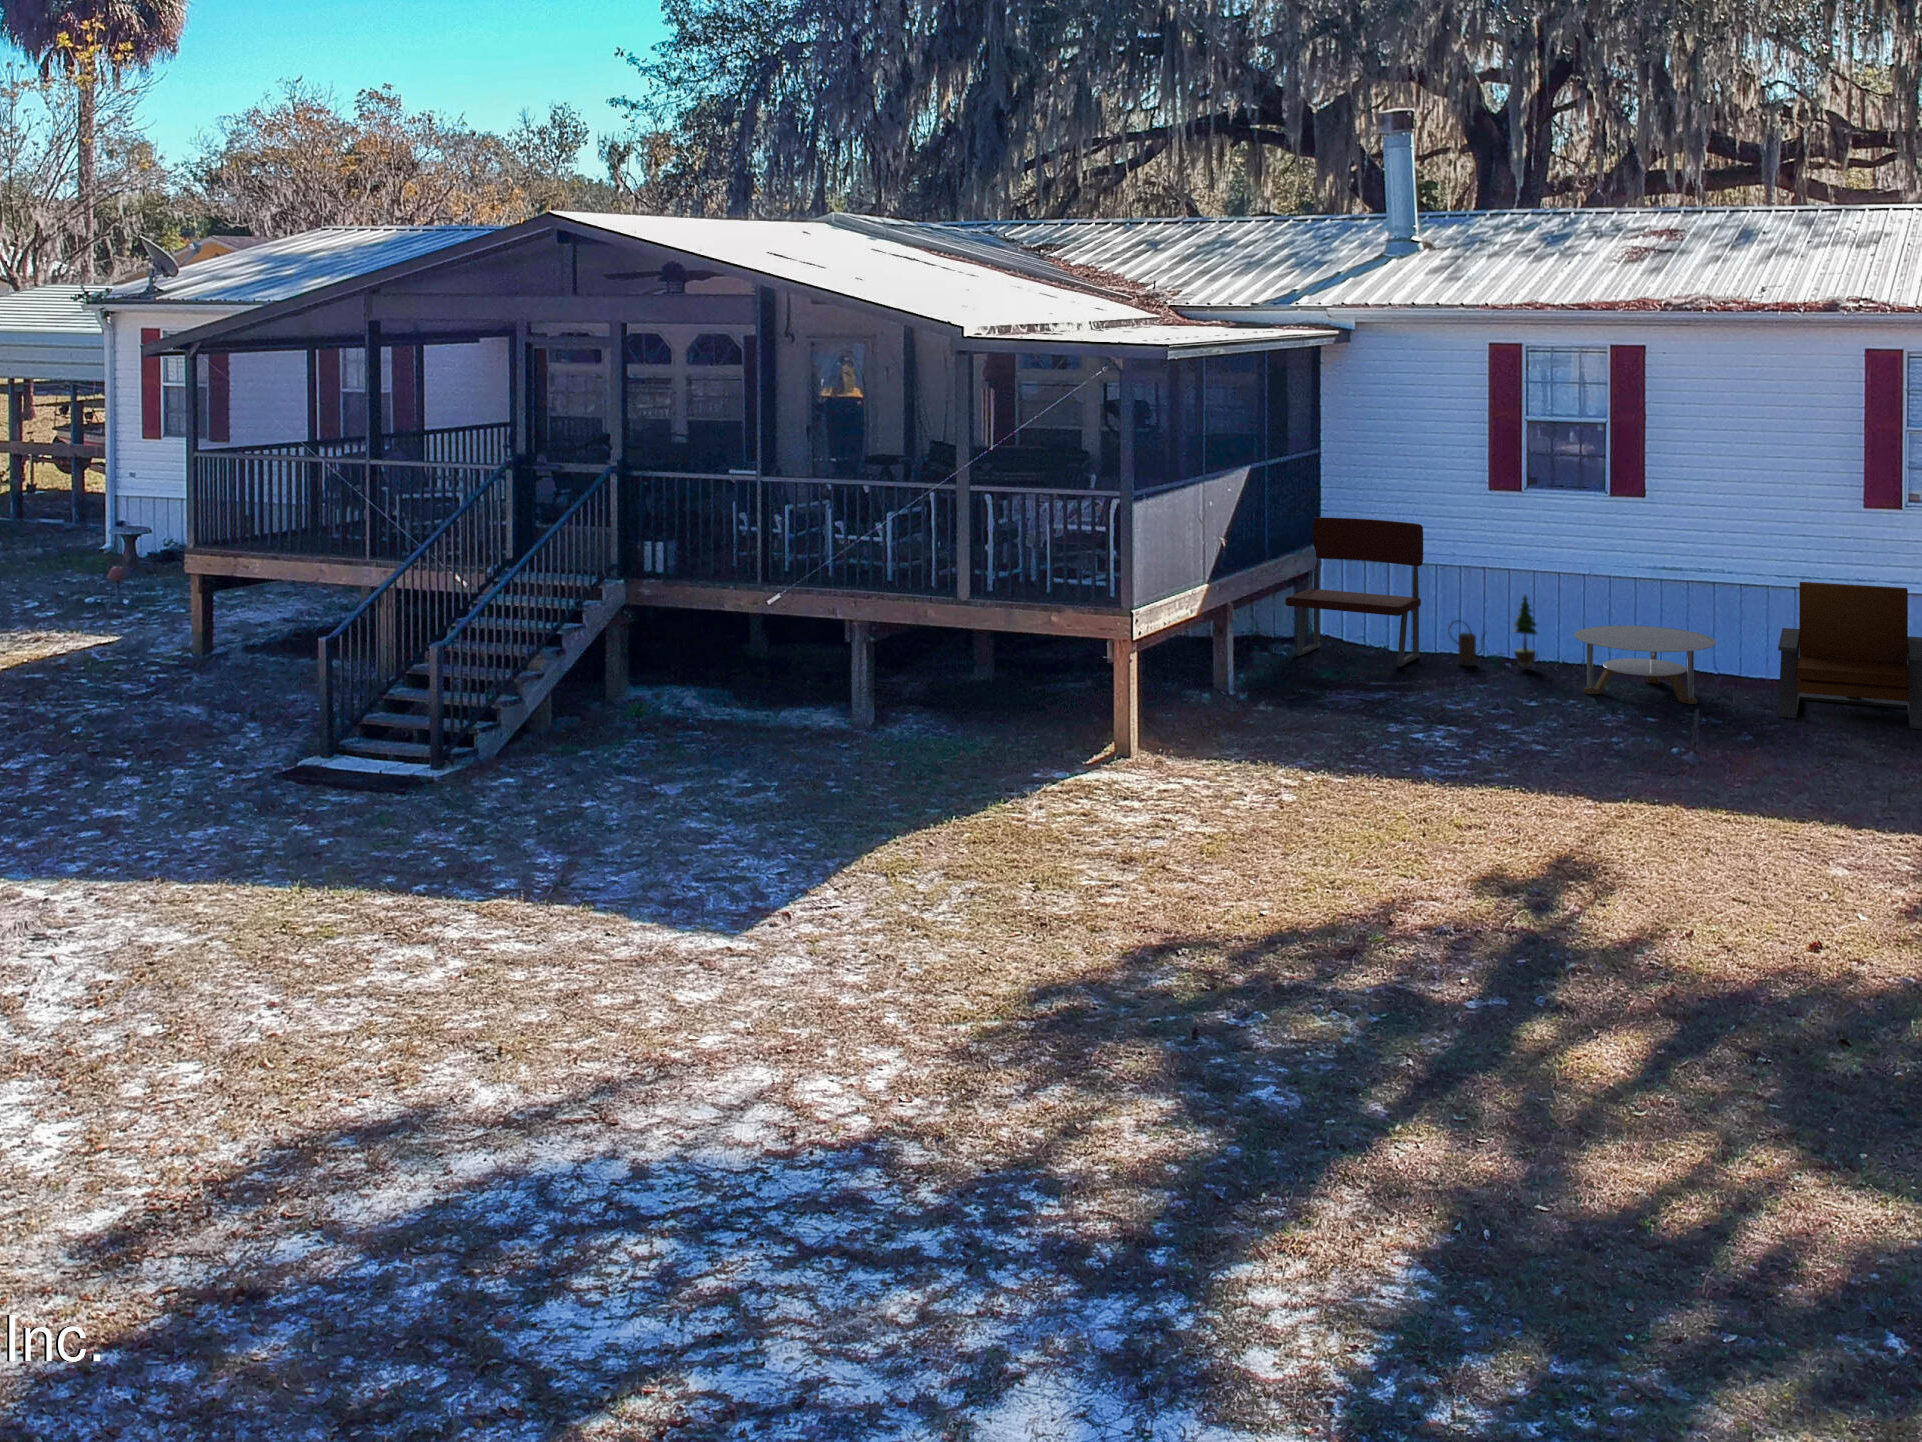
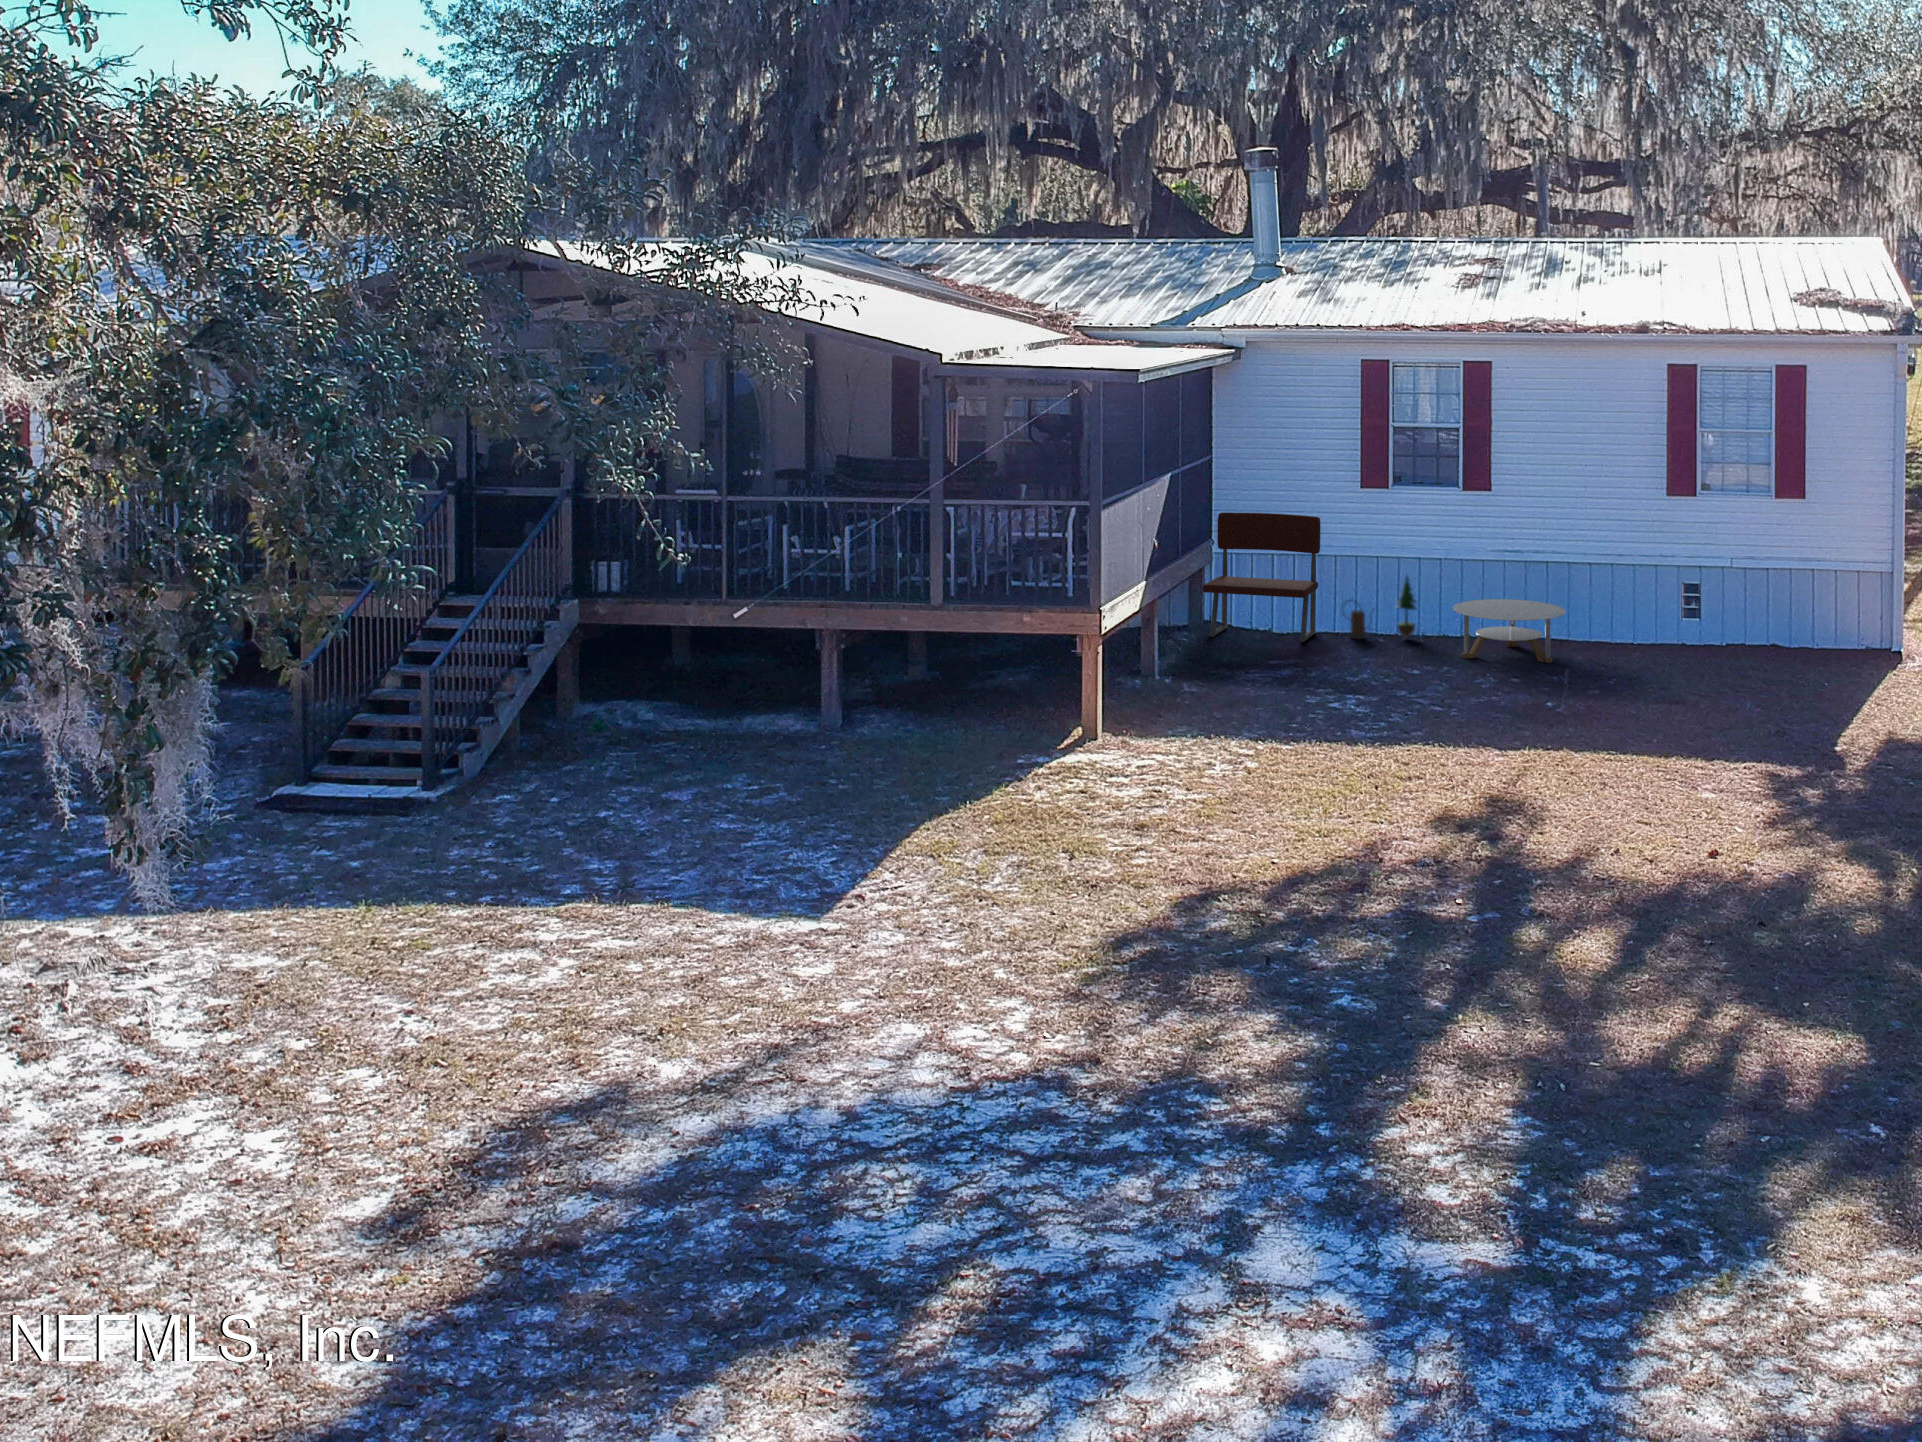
lounge chair: present [1778,582,1922,729] -> none [1614,558,1732,674]

